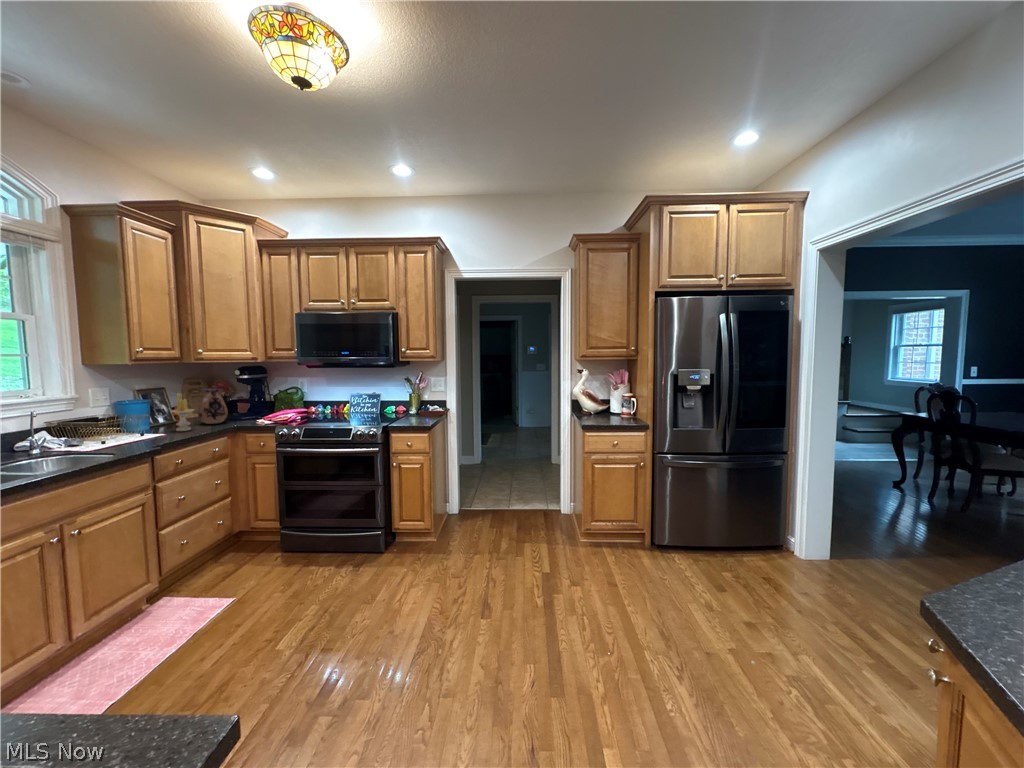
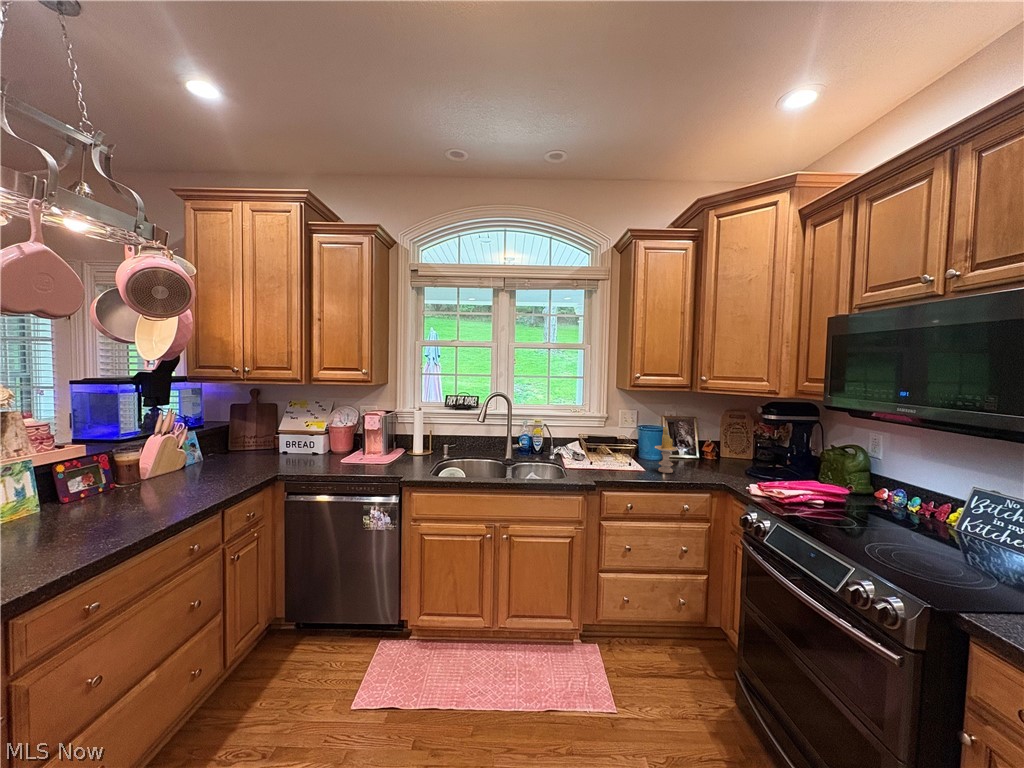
ceramic pitcher: present [198,389,228,424] -> none [696,427,730,474]

